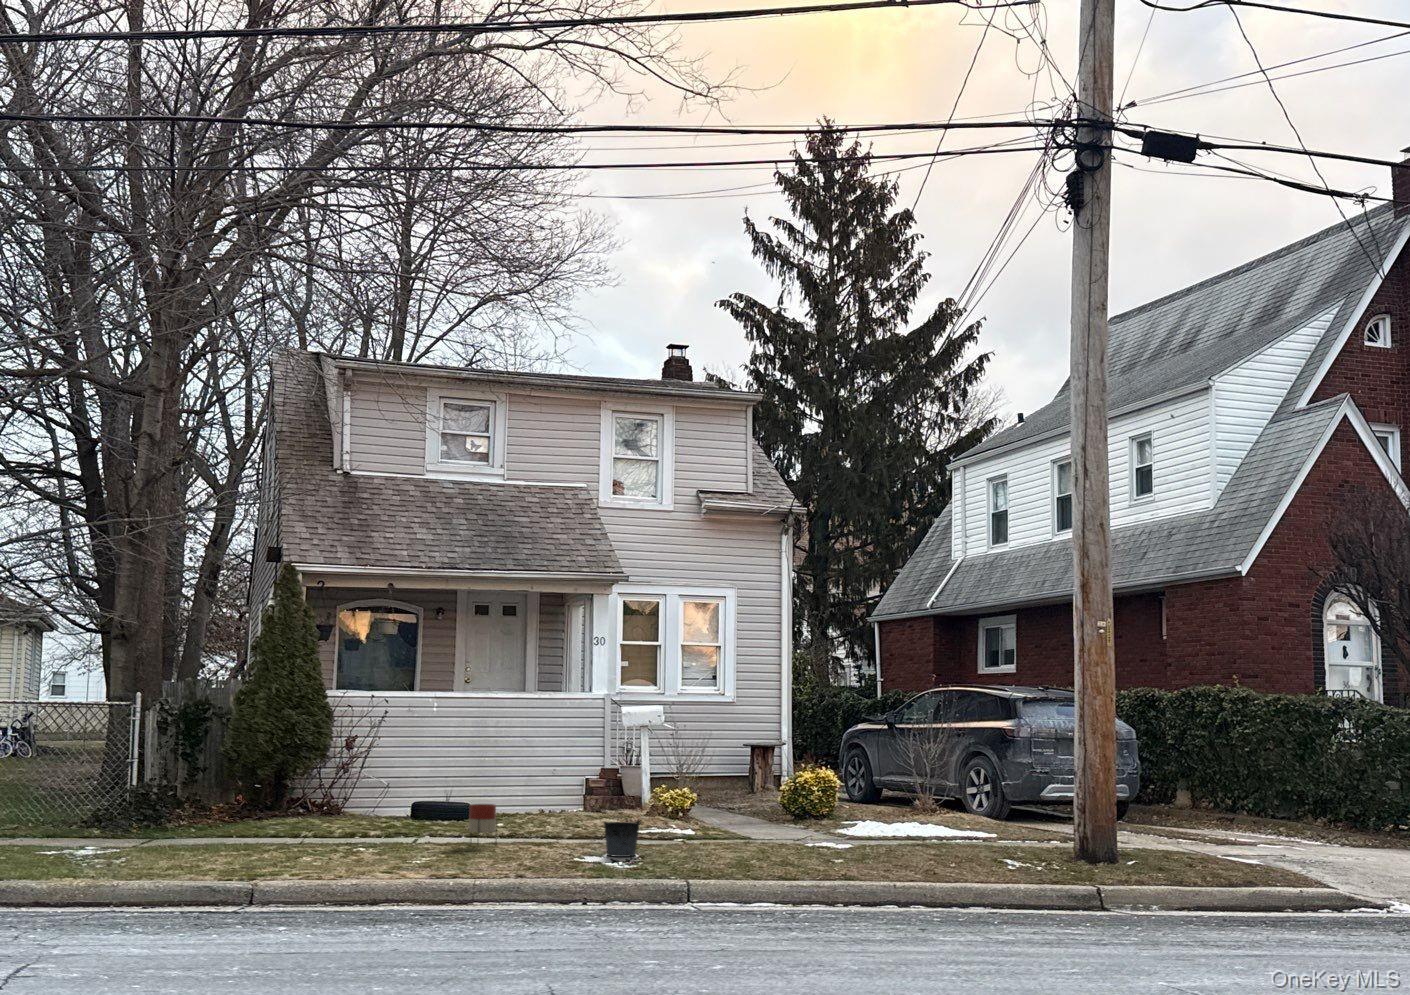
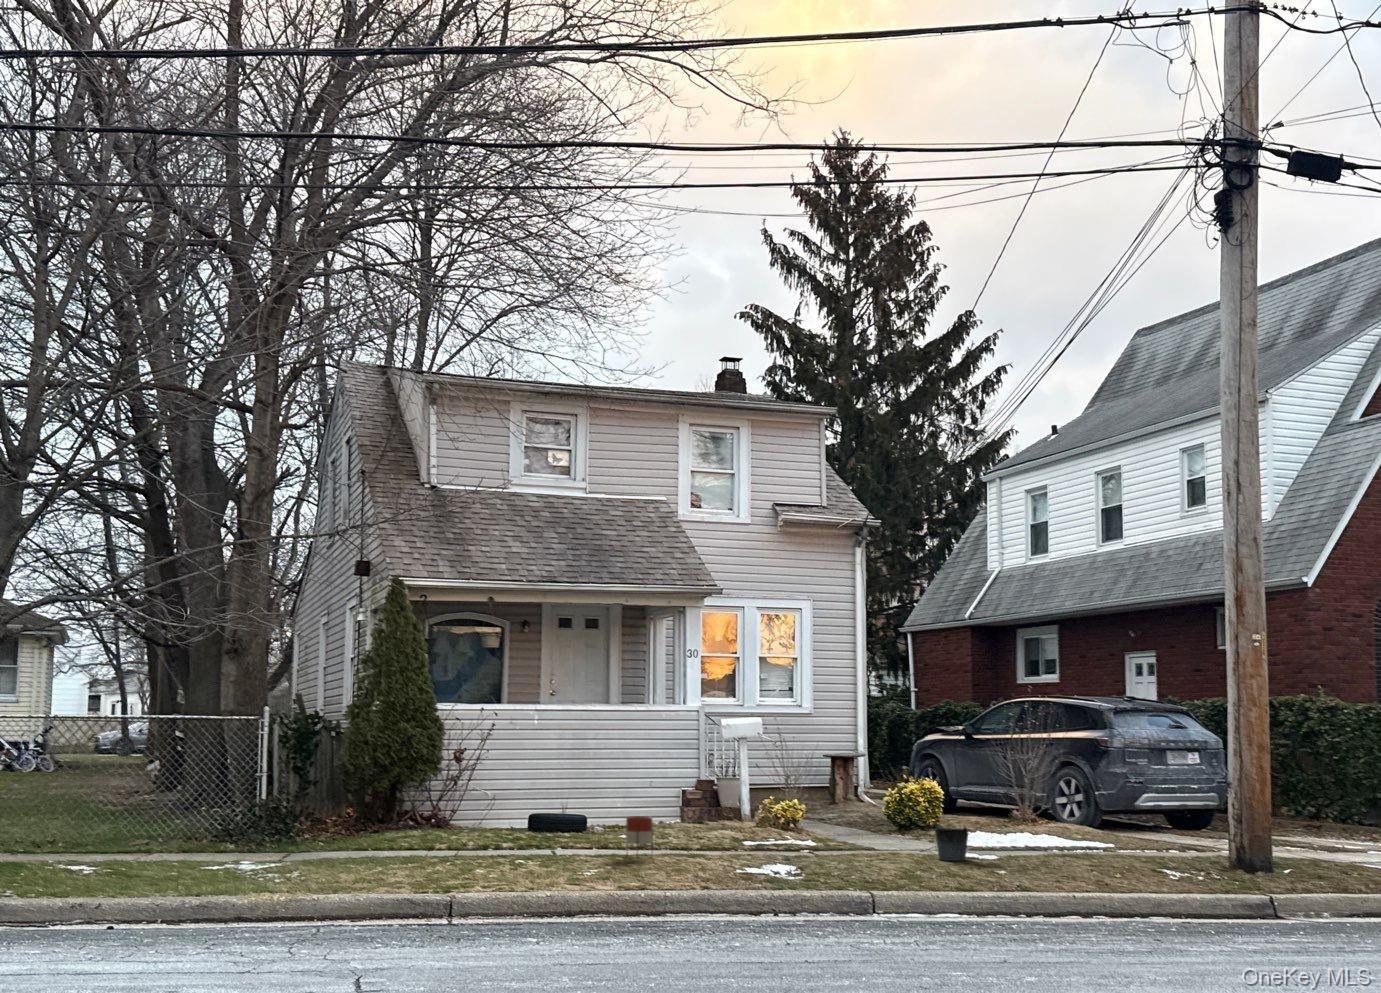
bucket: present [604,821,641,857] -> present [935,827,970,861]

